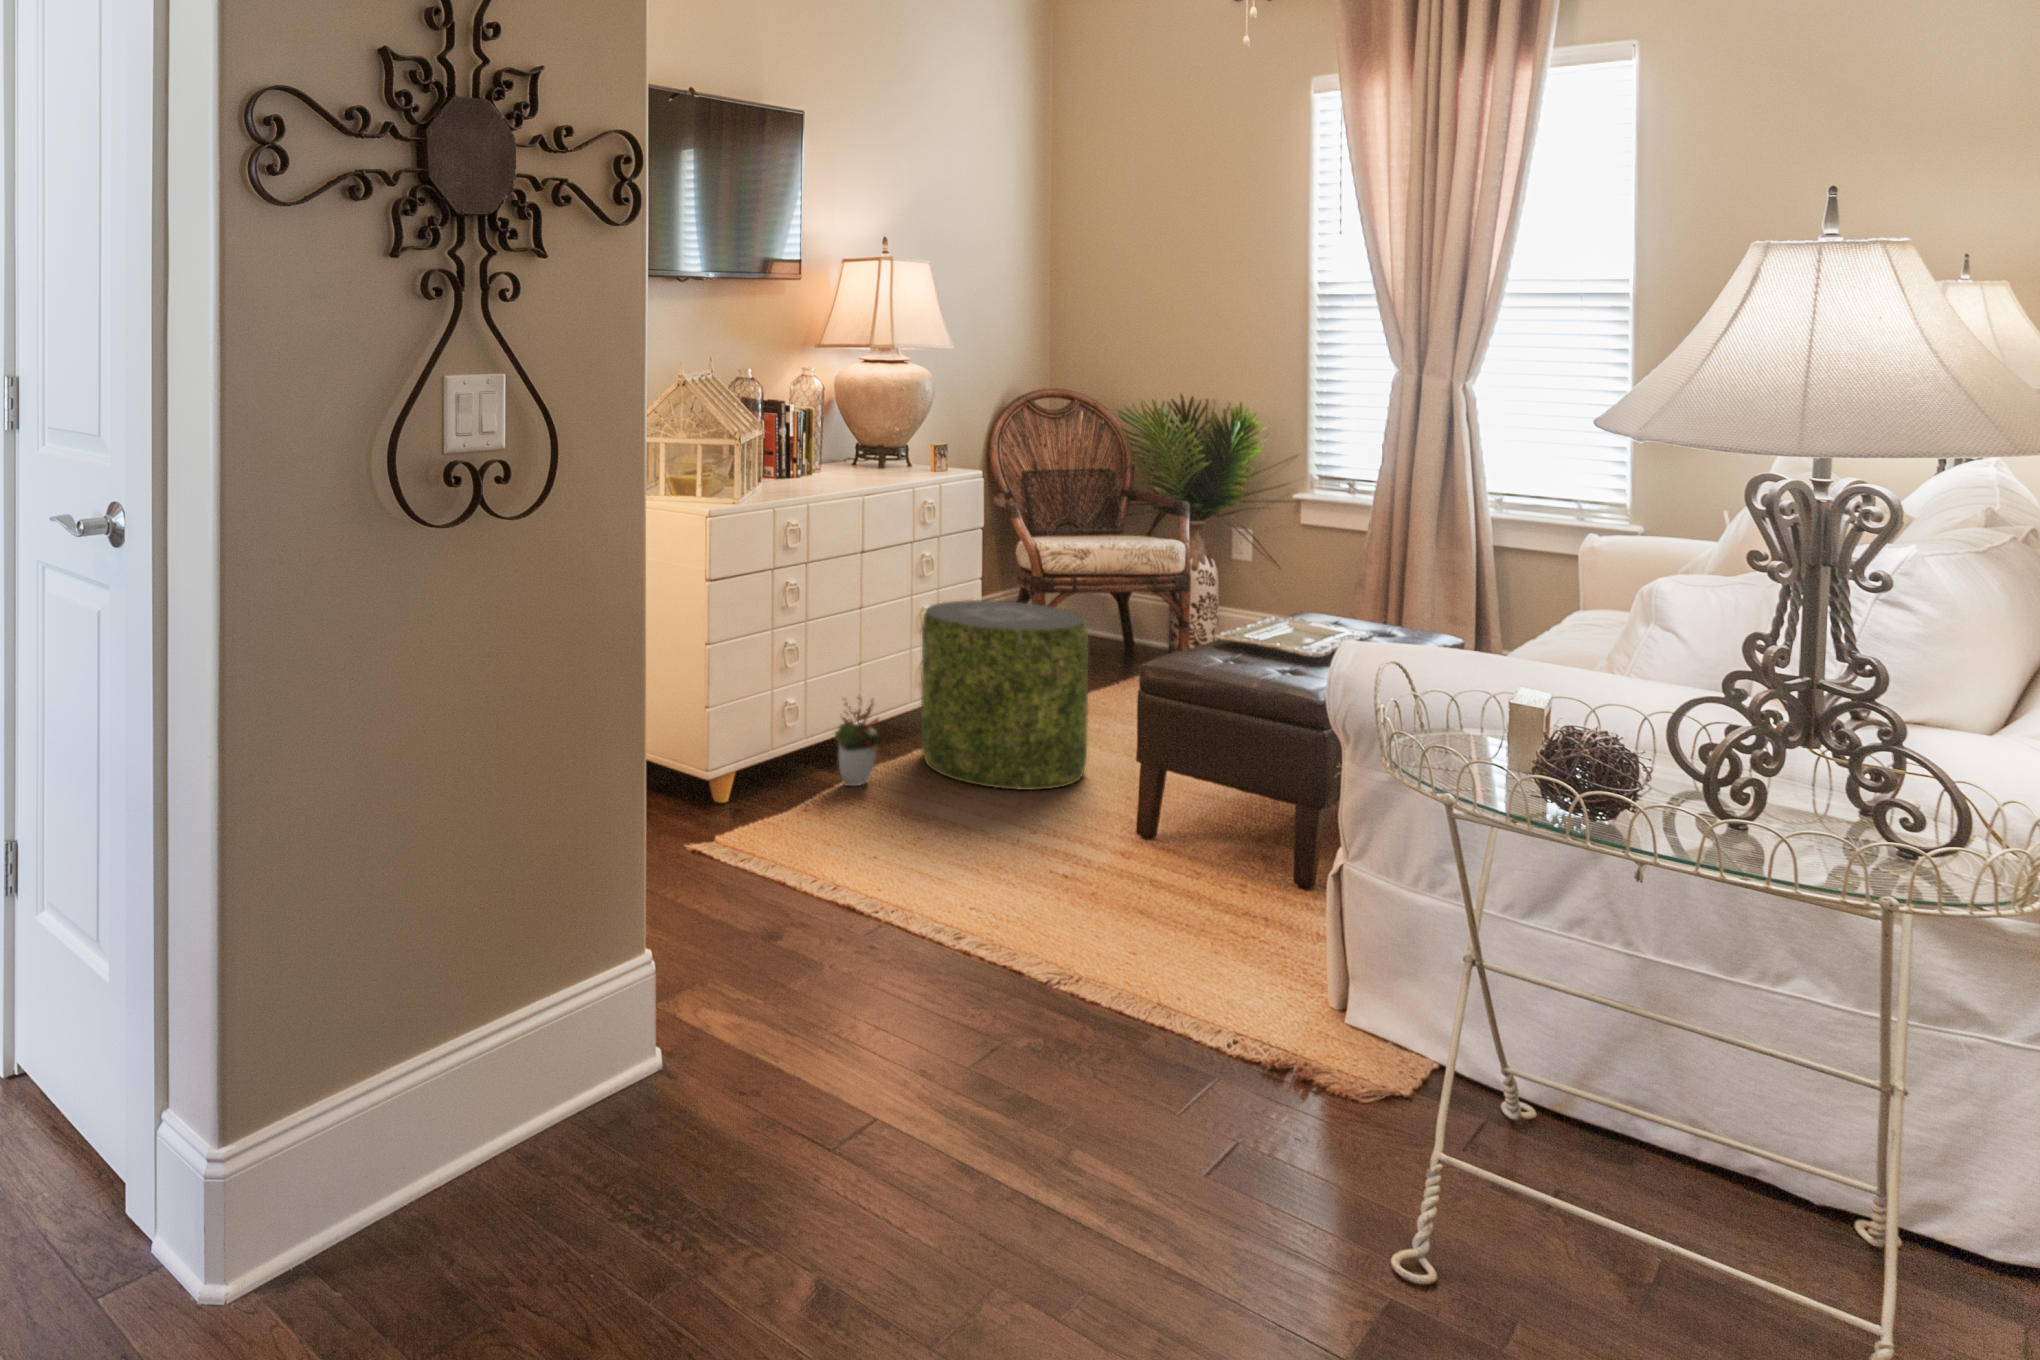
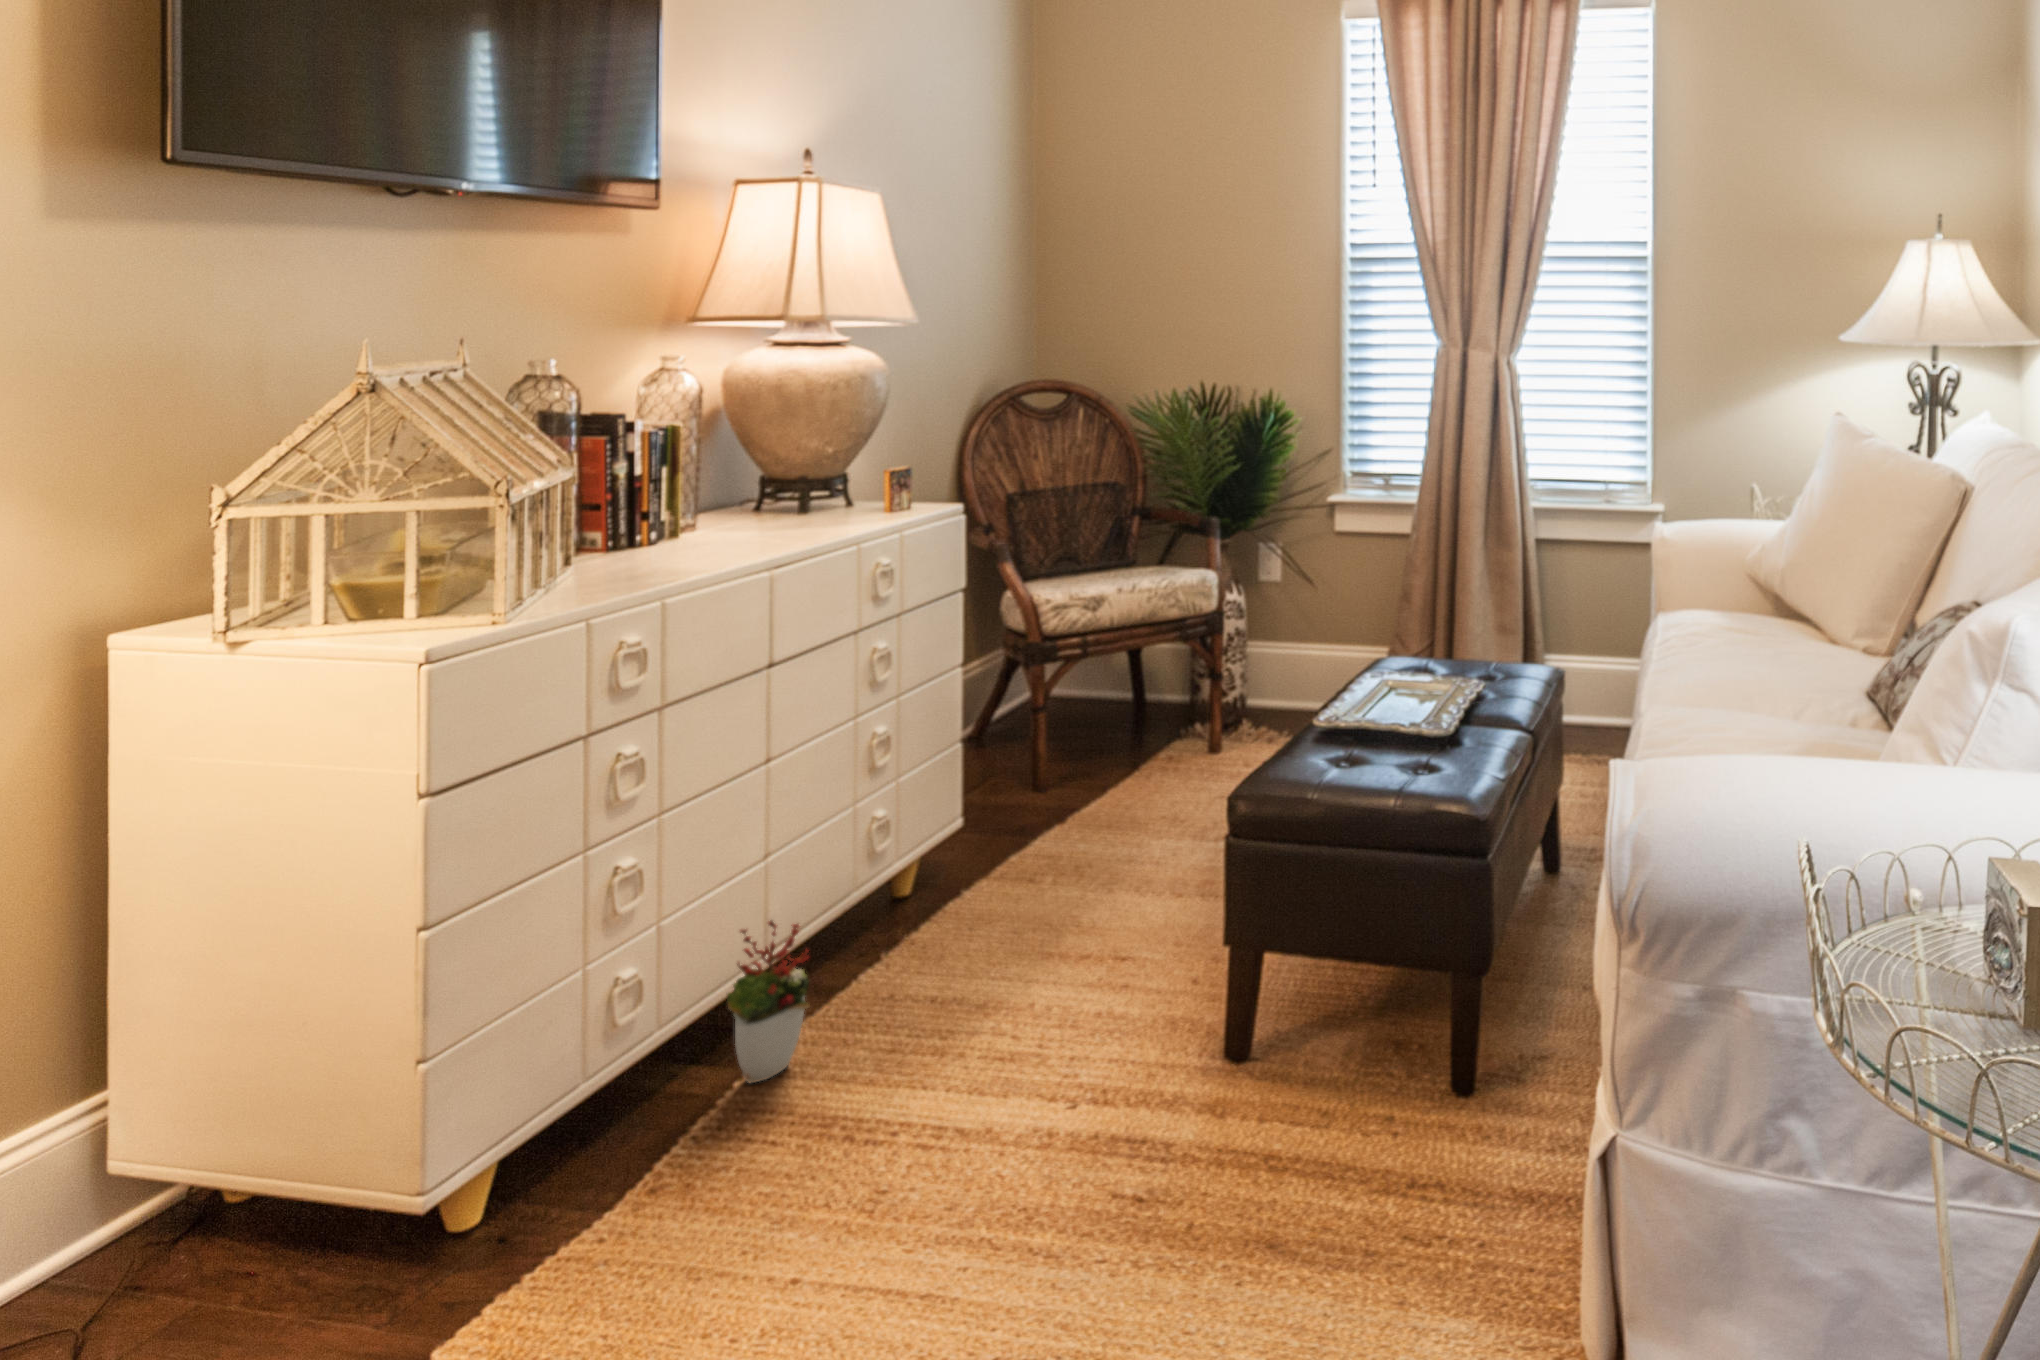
pouf: present [921,600,1088,790] -> none [878,703,1133,1018]

